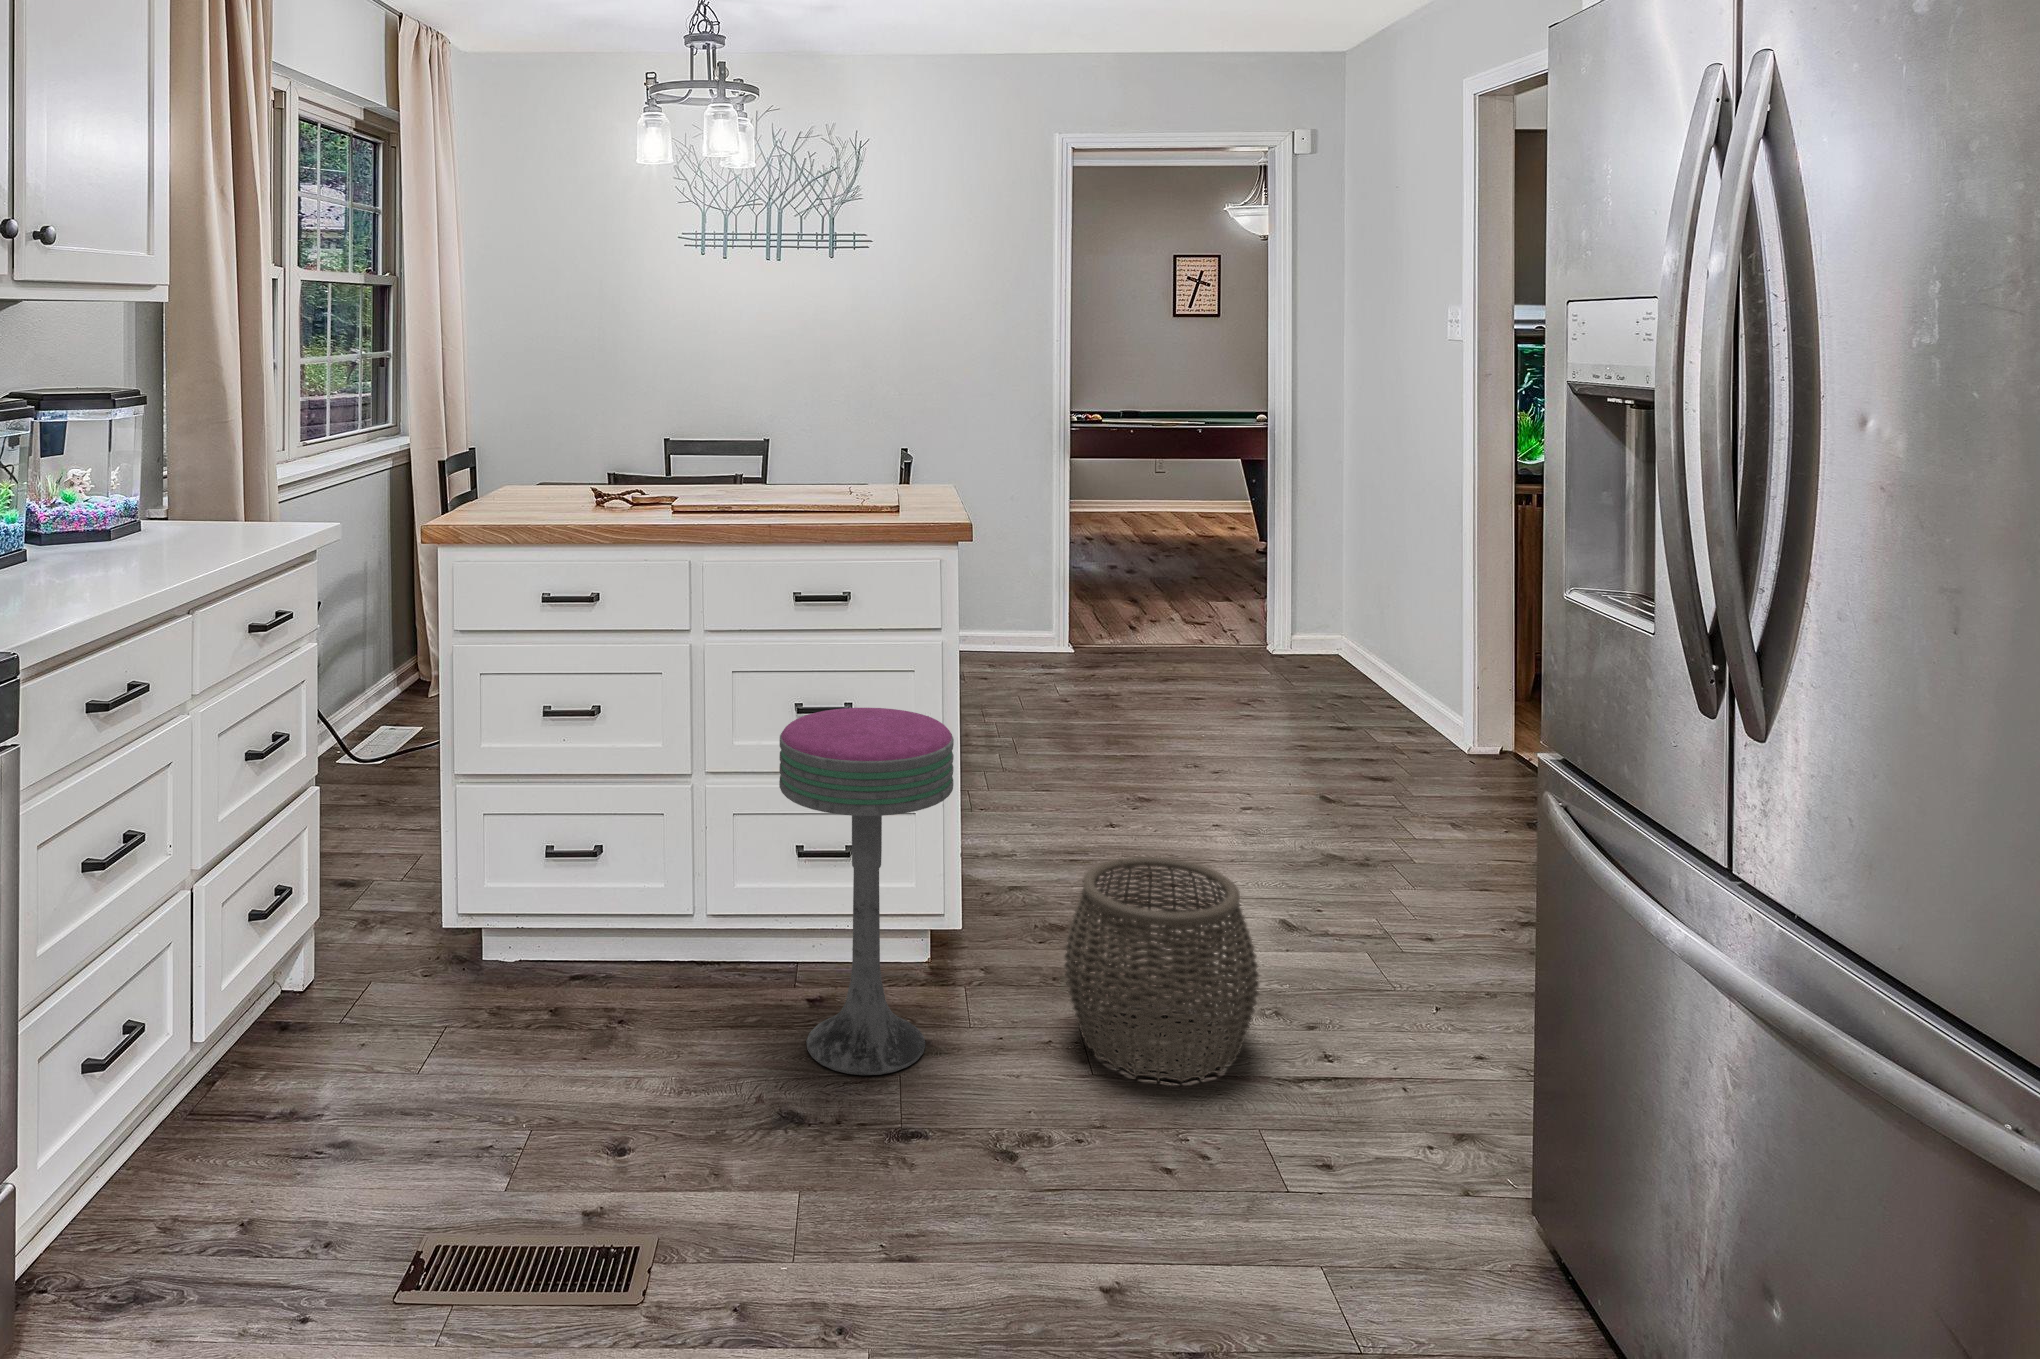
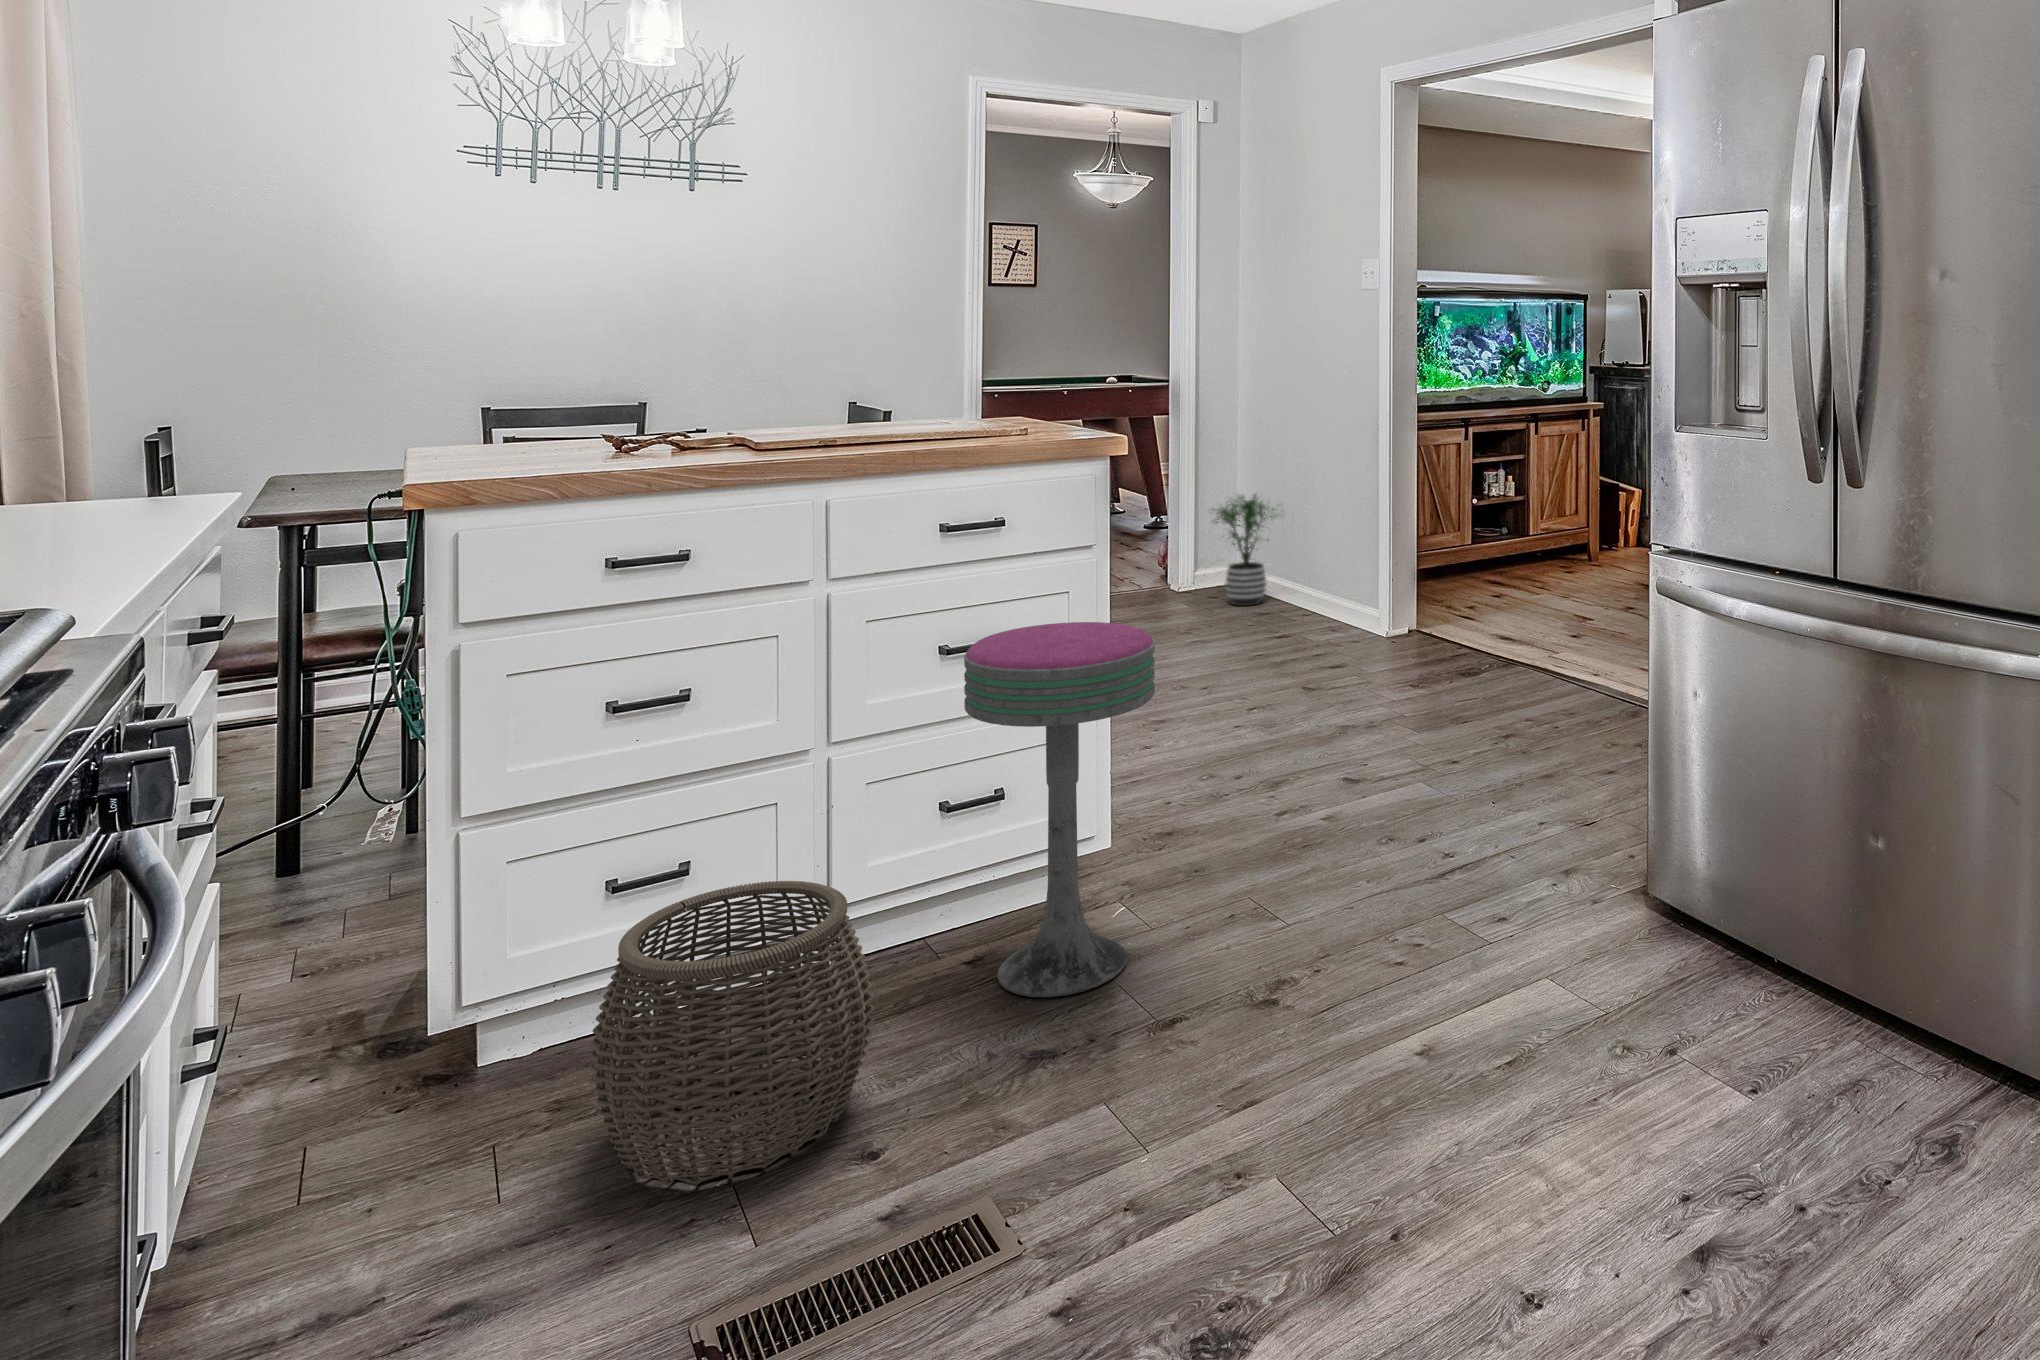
potted plant: none [1286,565,1379,693] -> present [1212,494,1280,606]
woven basket: present [1064,857,1259,1082] -> present [589,881,874,1185]

